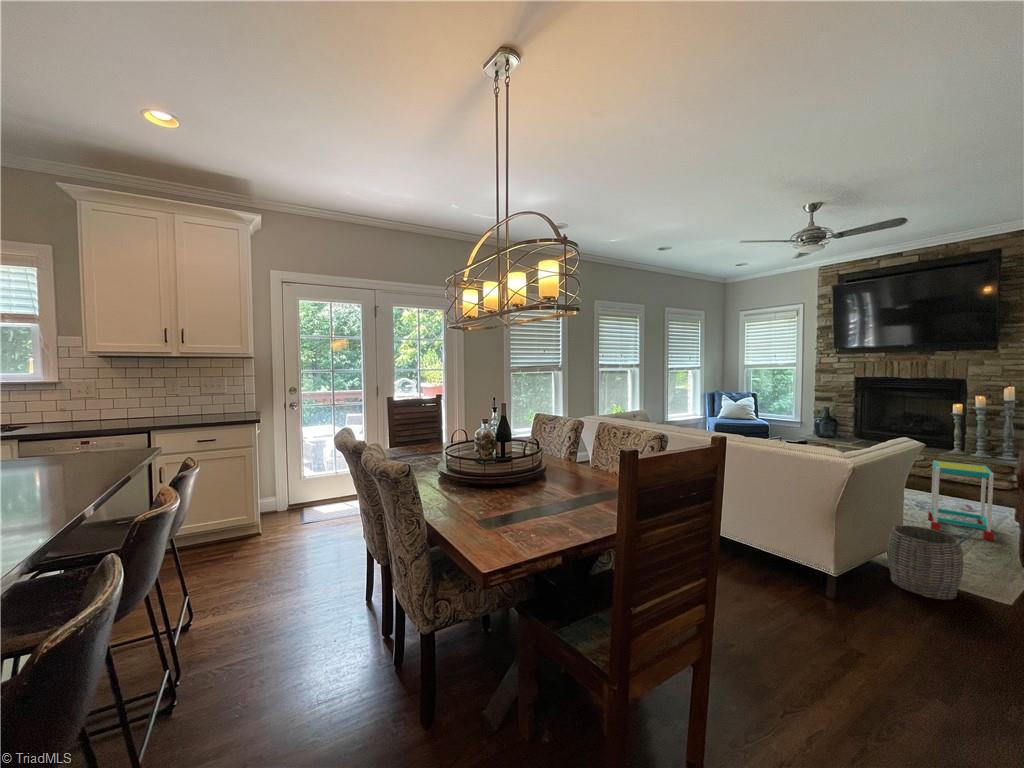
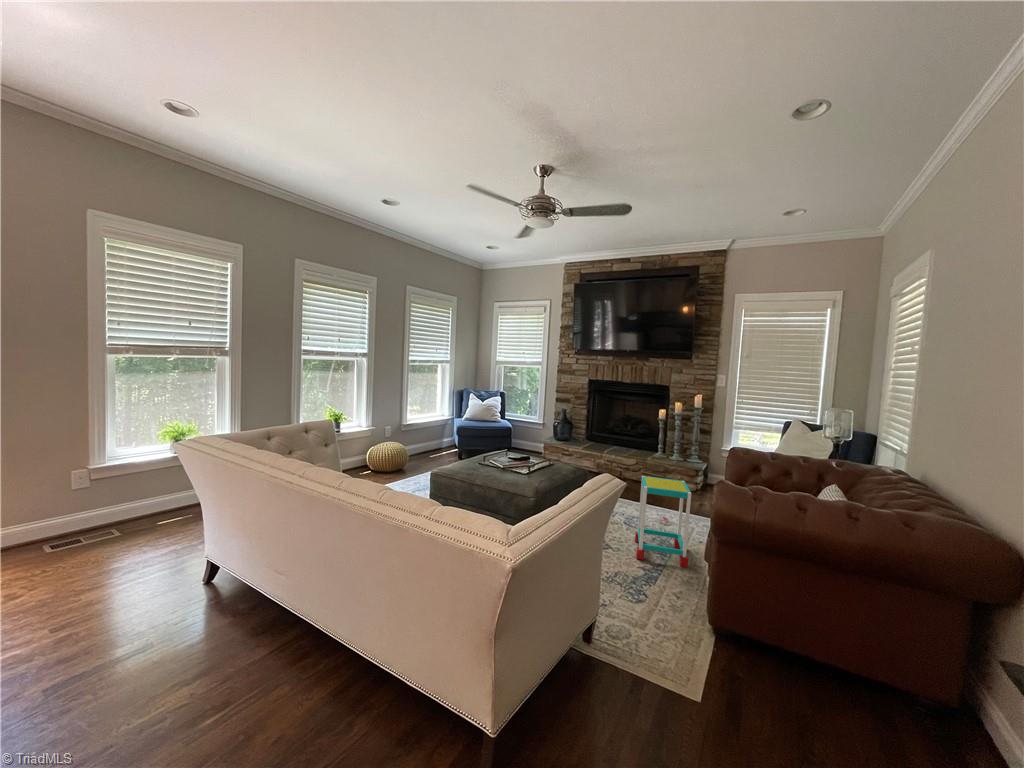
woven basket: present [888,525,963,600] -> none [583,594,666,719]

